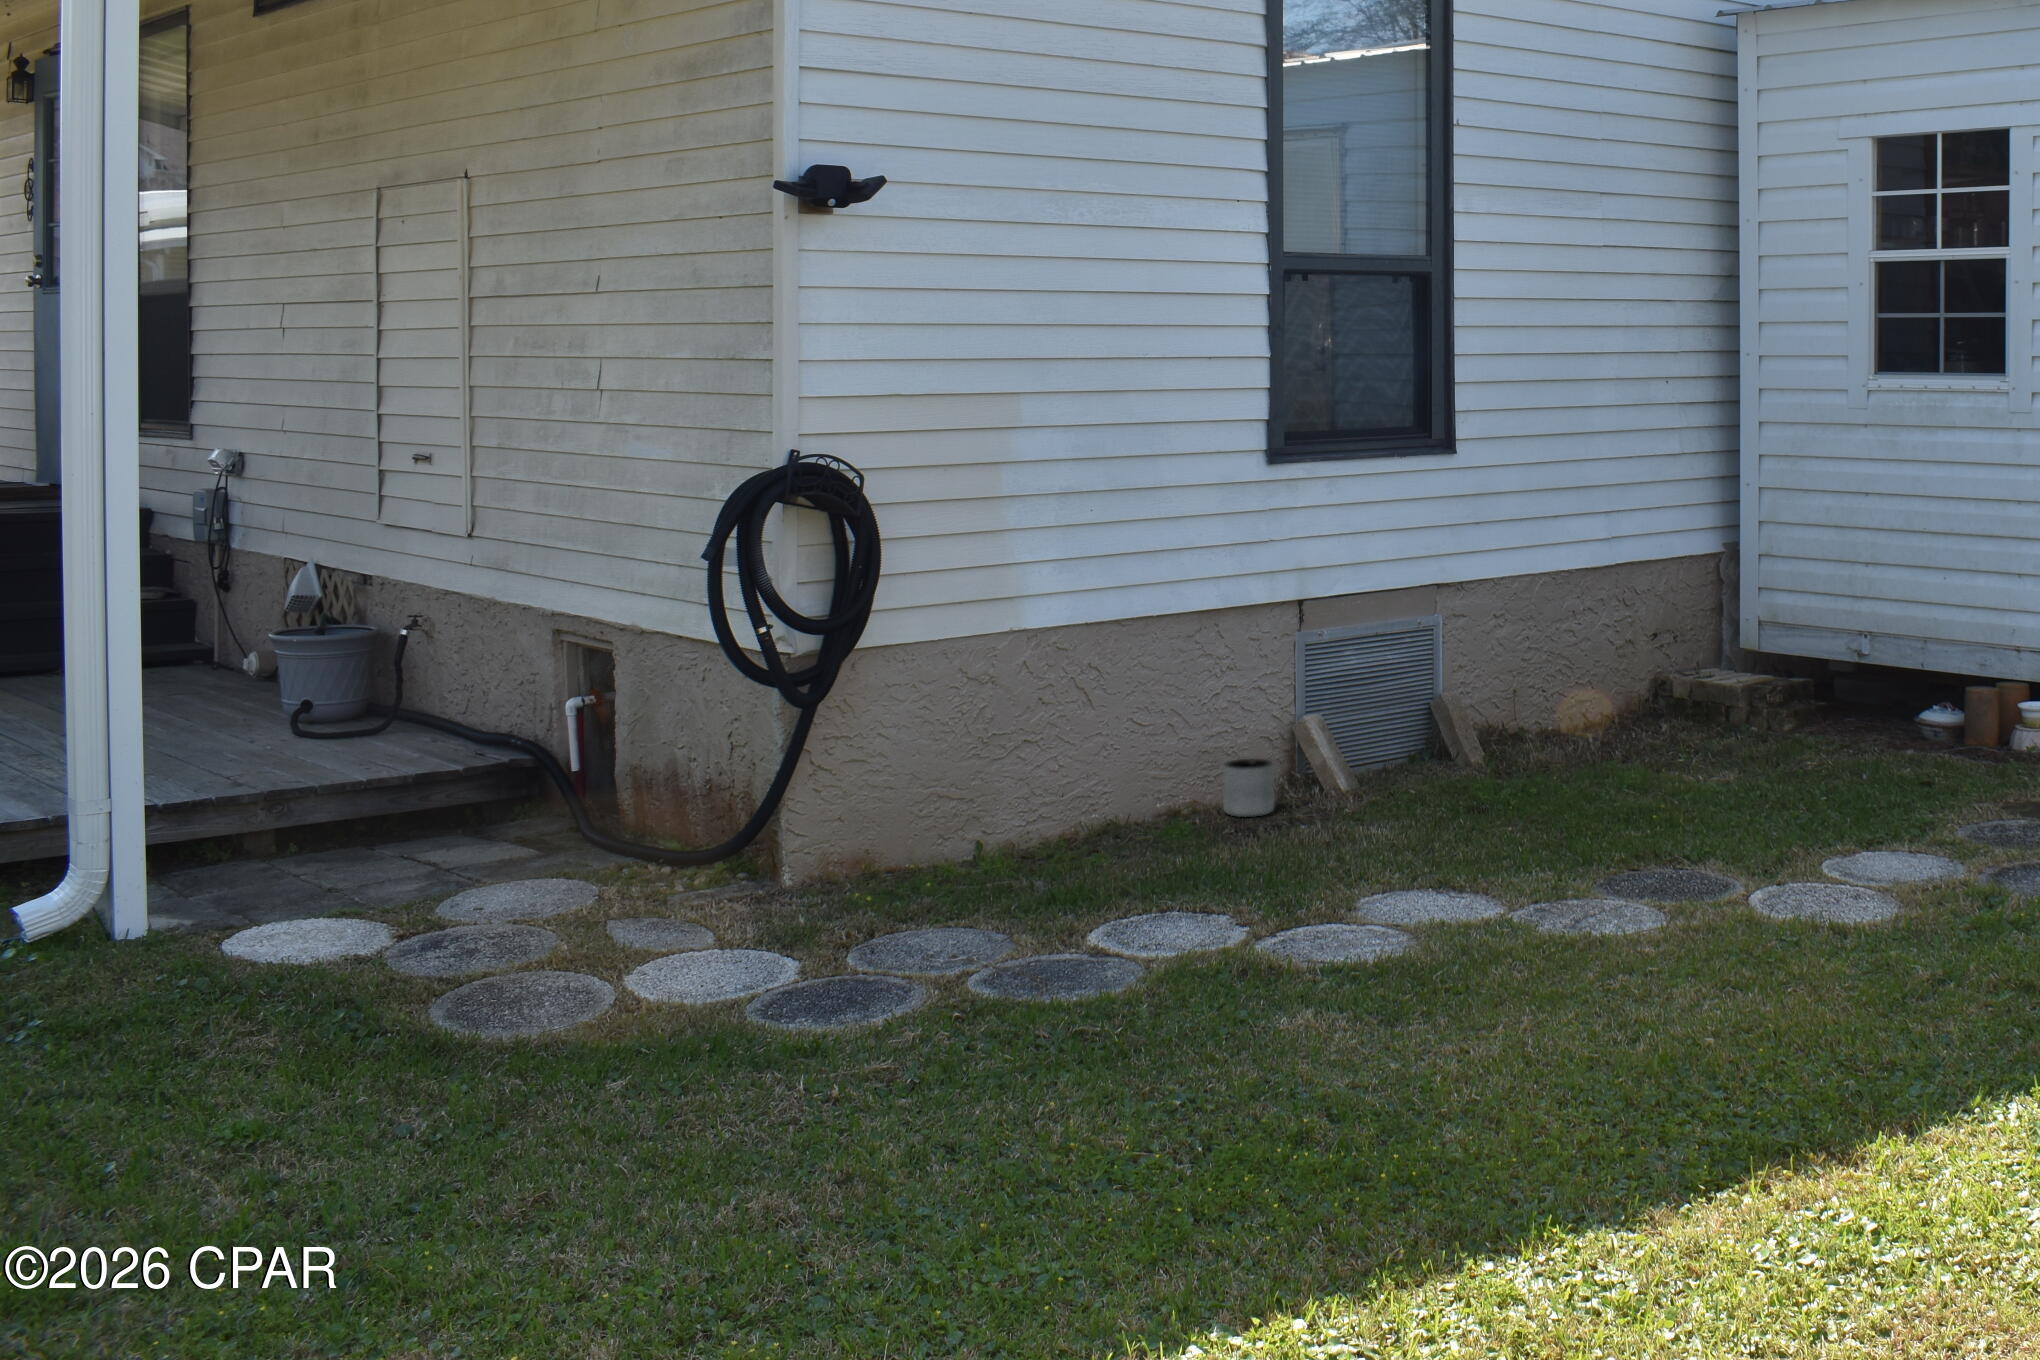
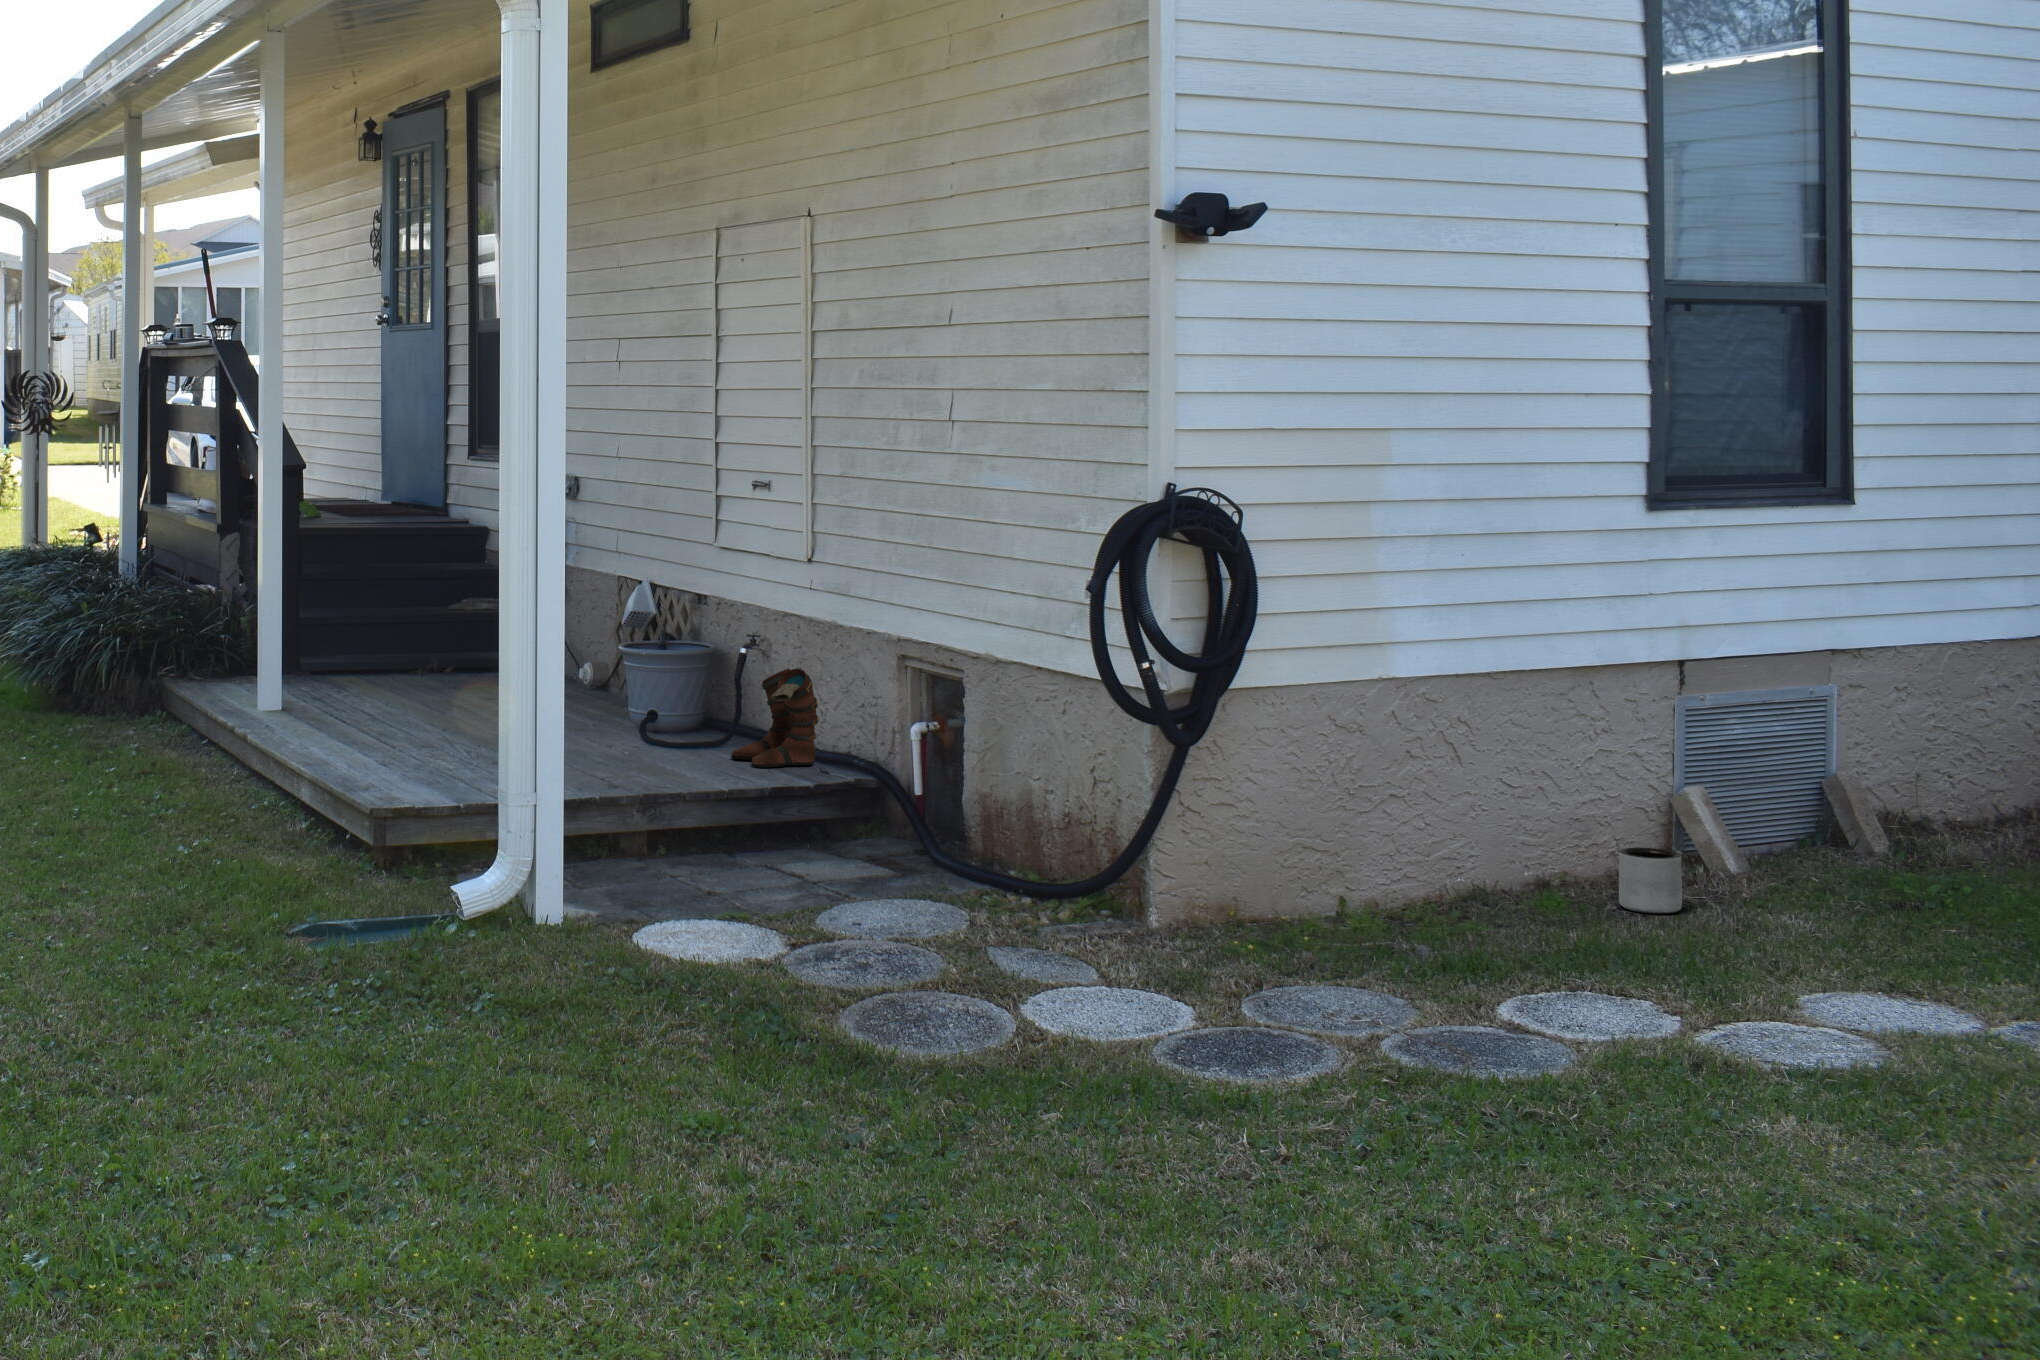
boots: none [379,645,477,750] -> present [731,669,819,767]

